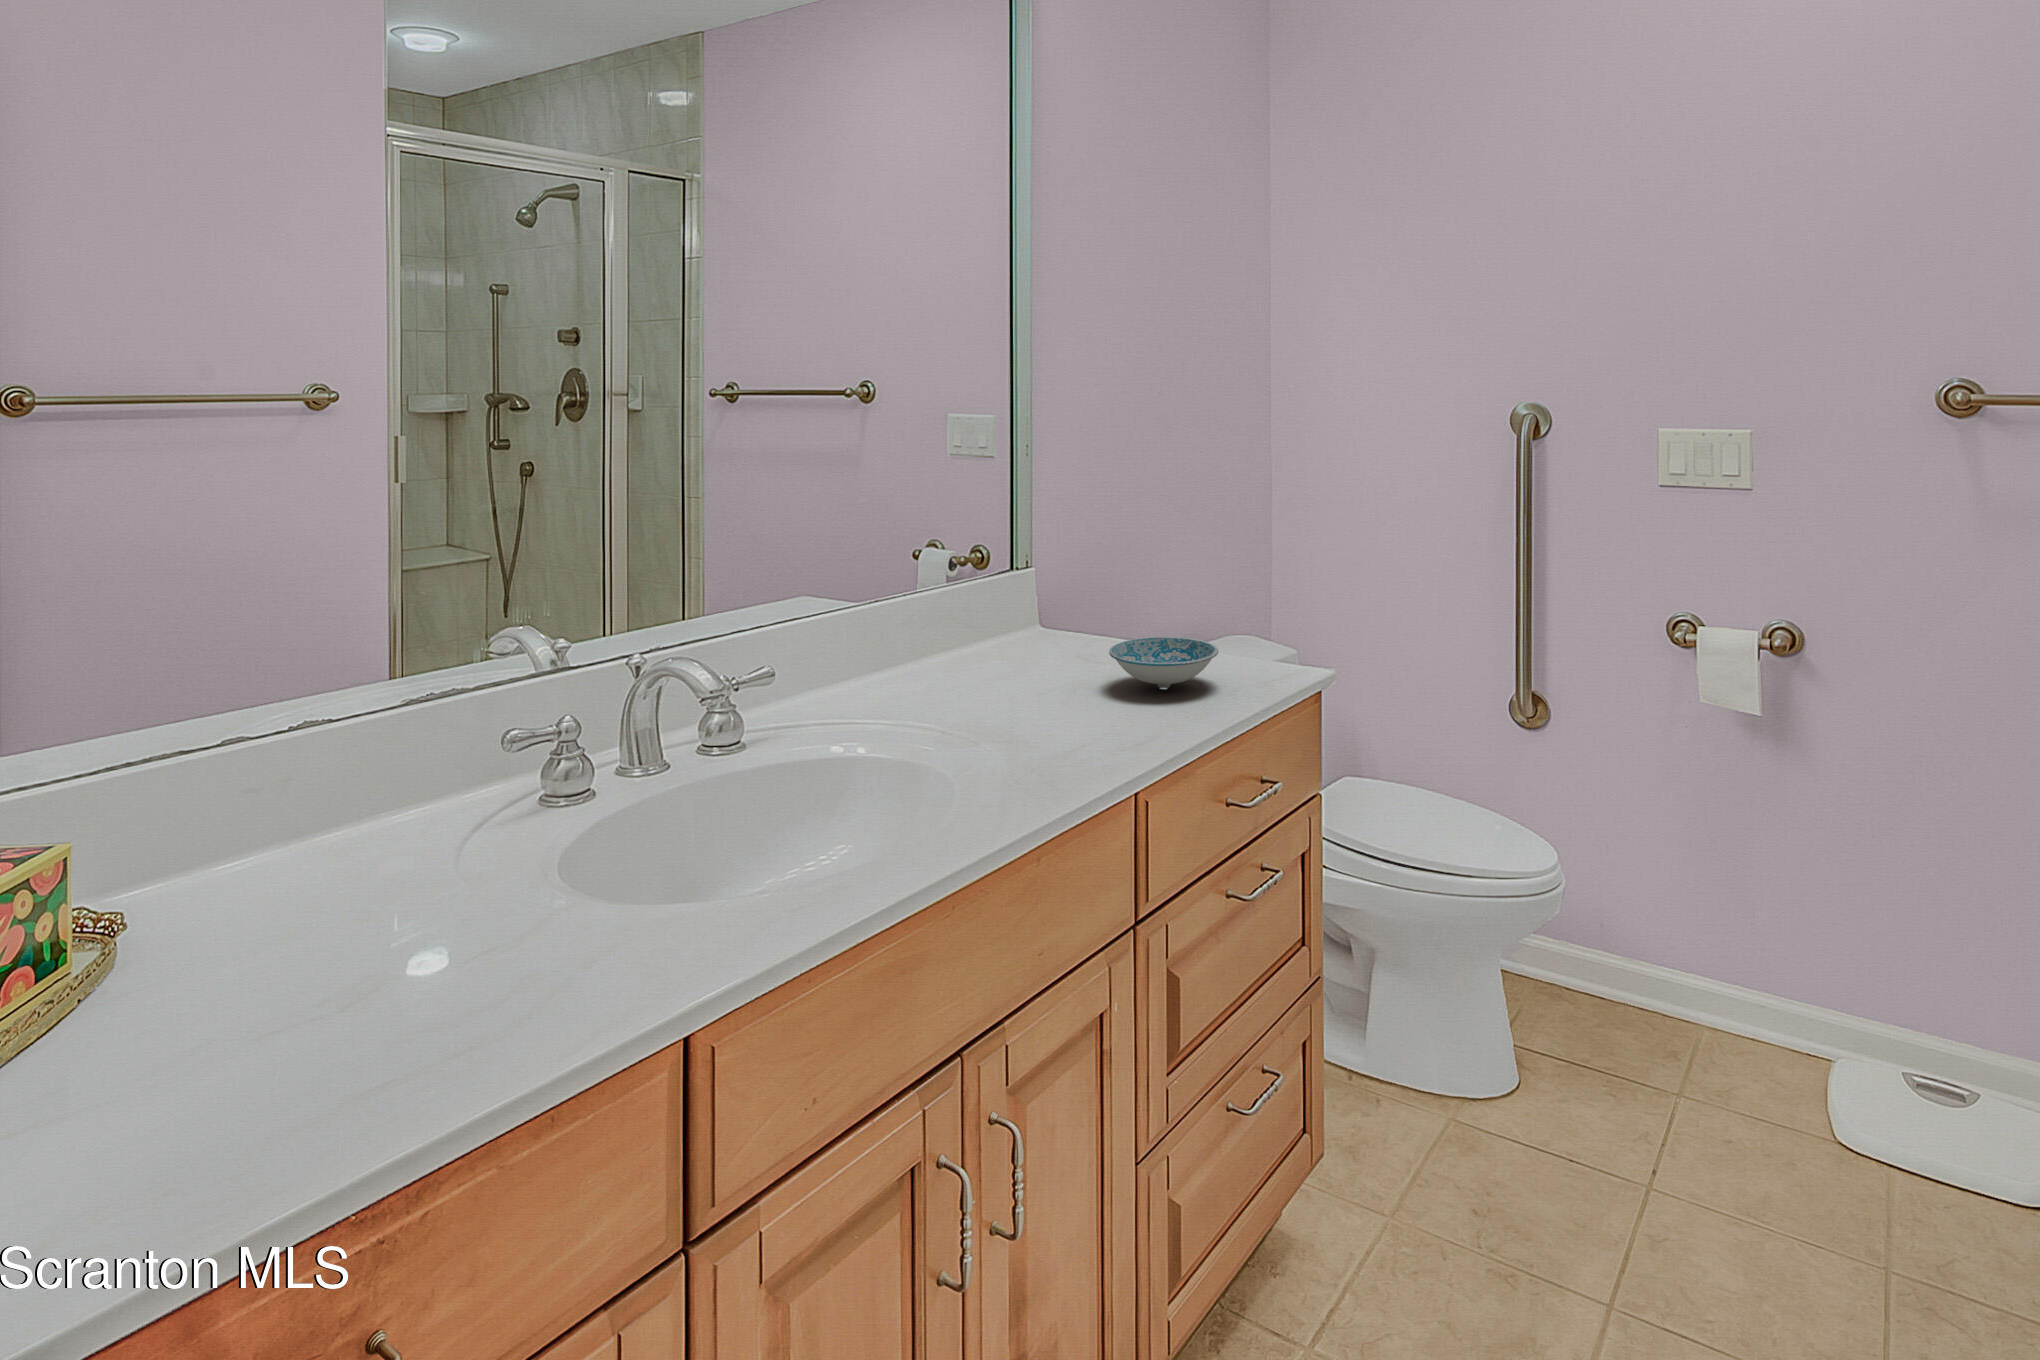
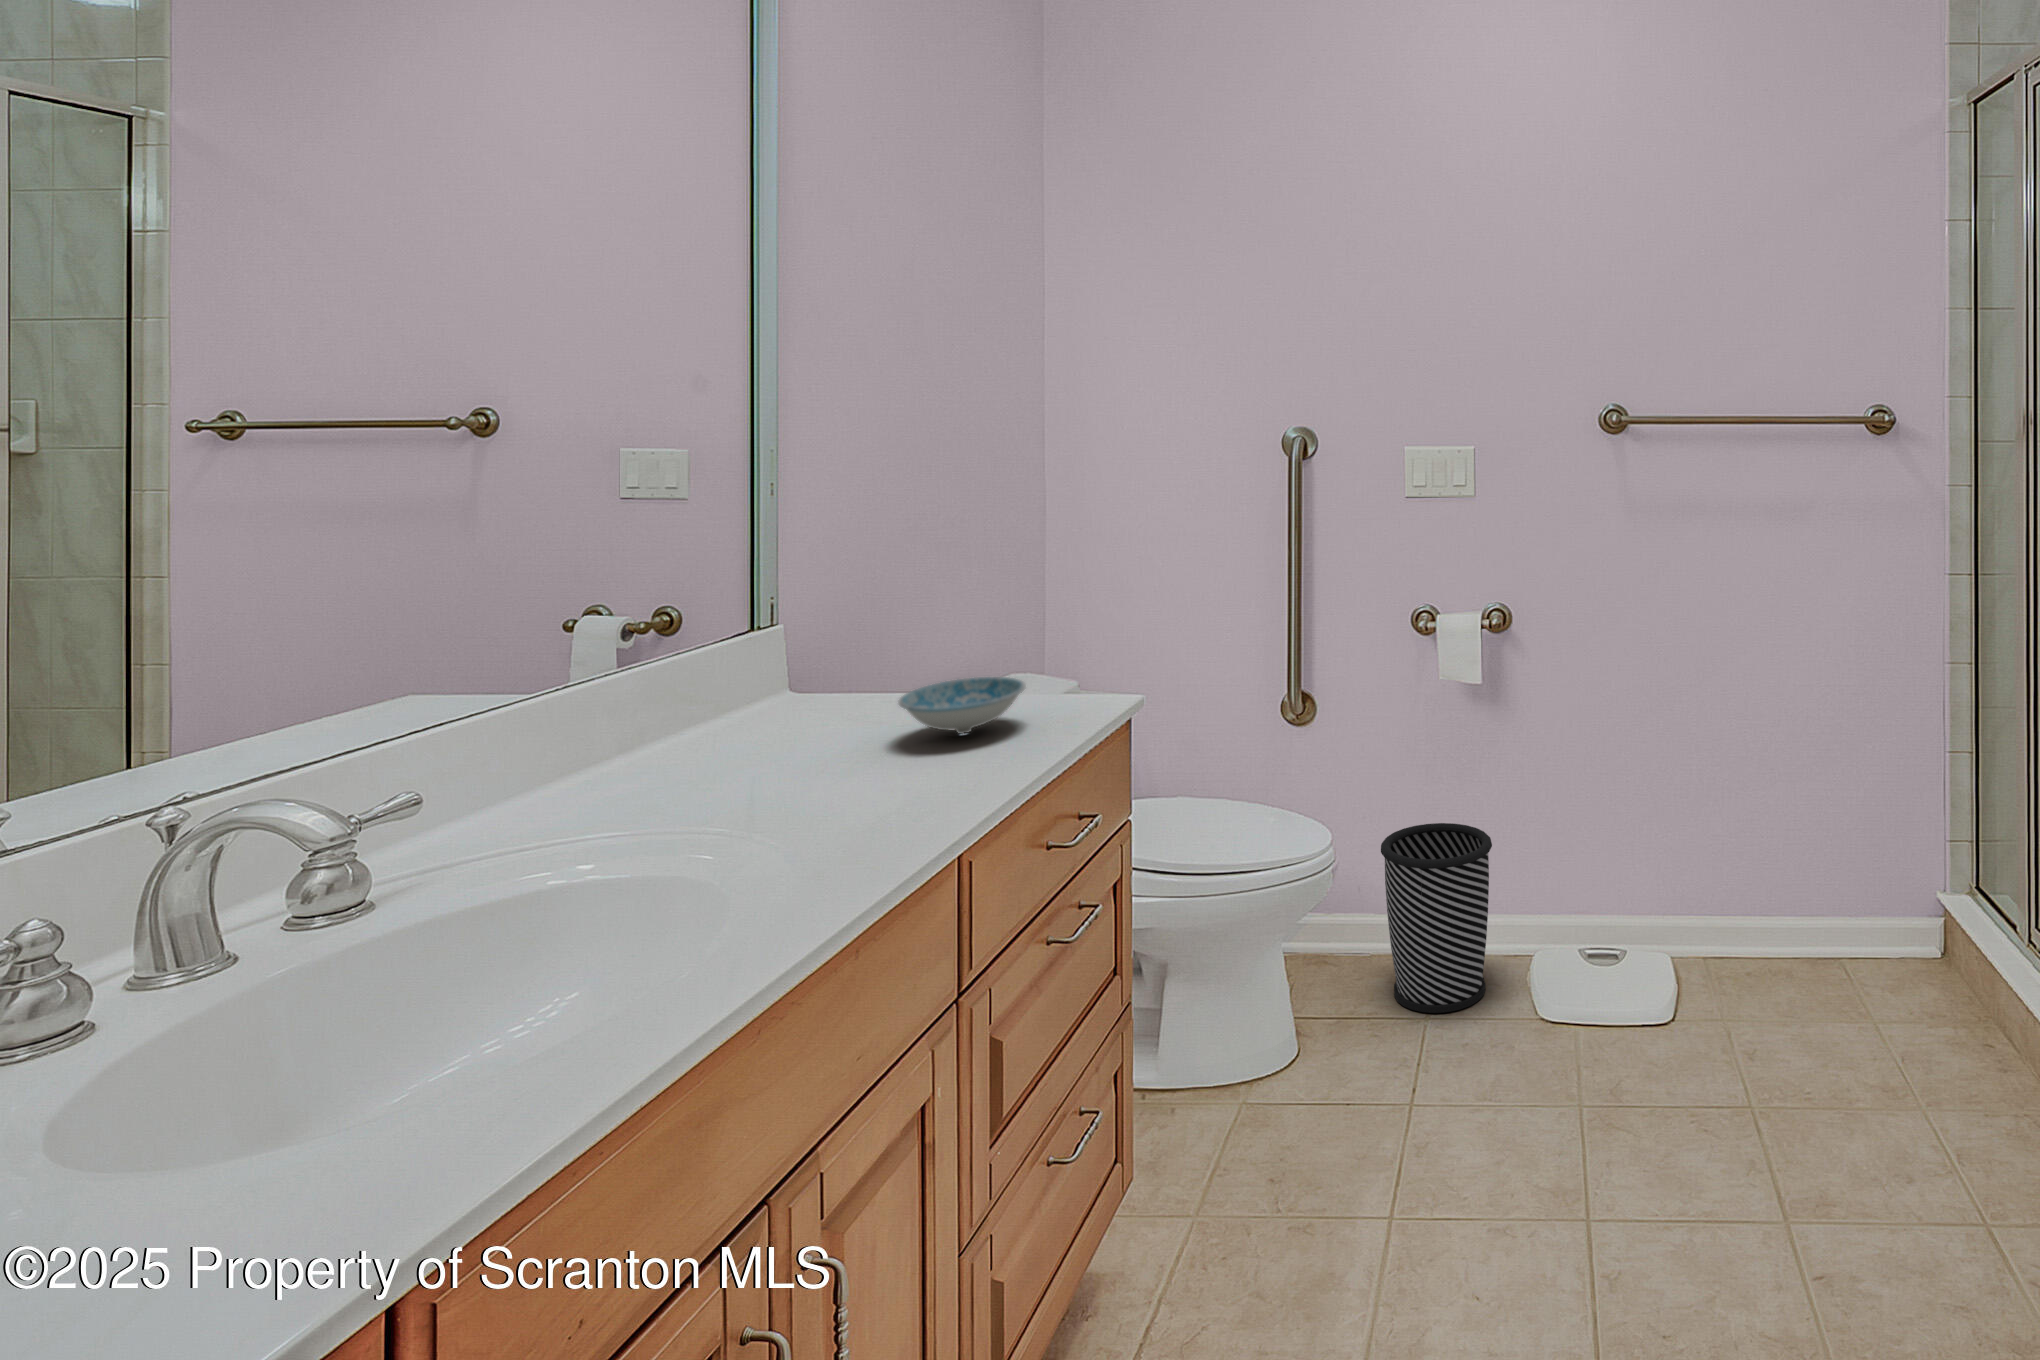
wastebasket: none [1624,871,1771,1096] -> present [1381,823,1492,1013]

